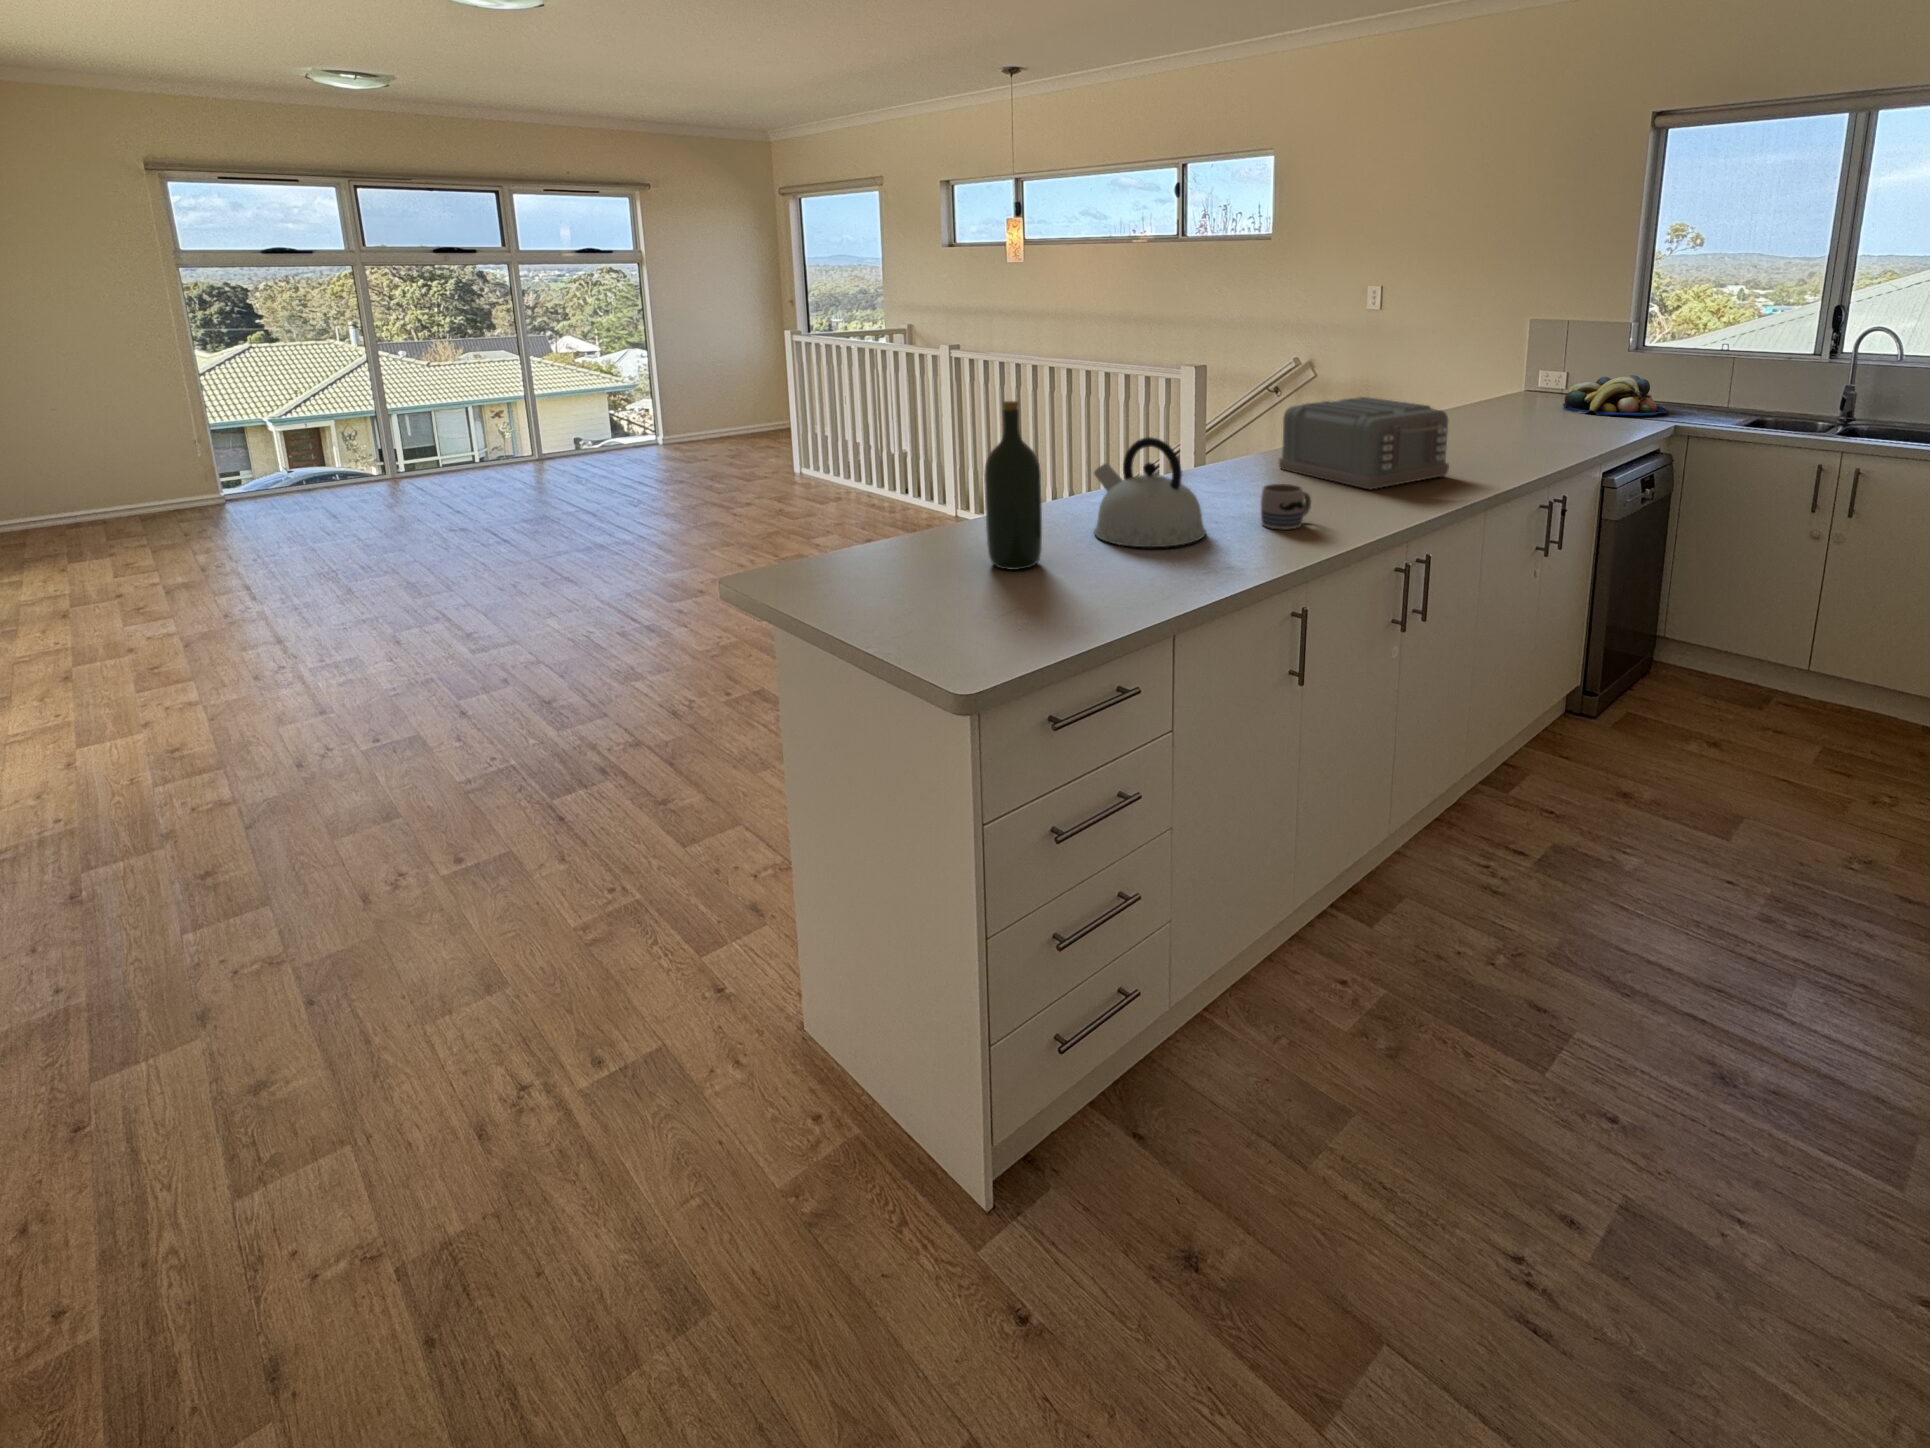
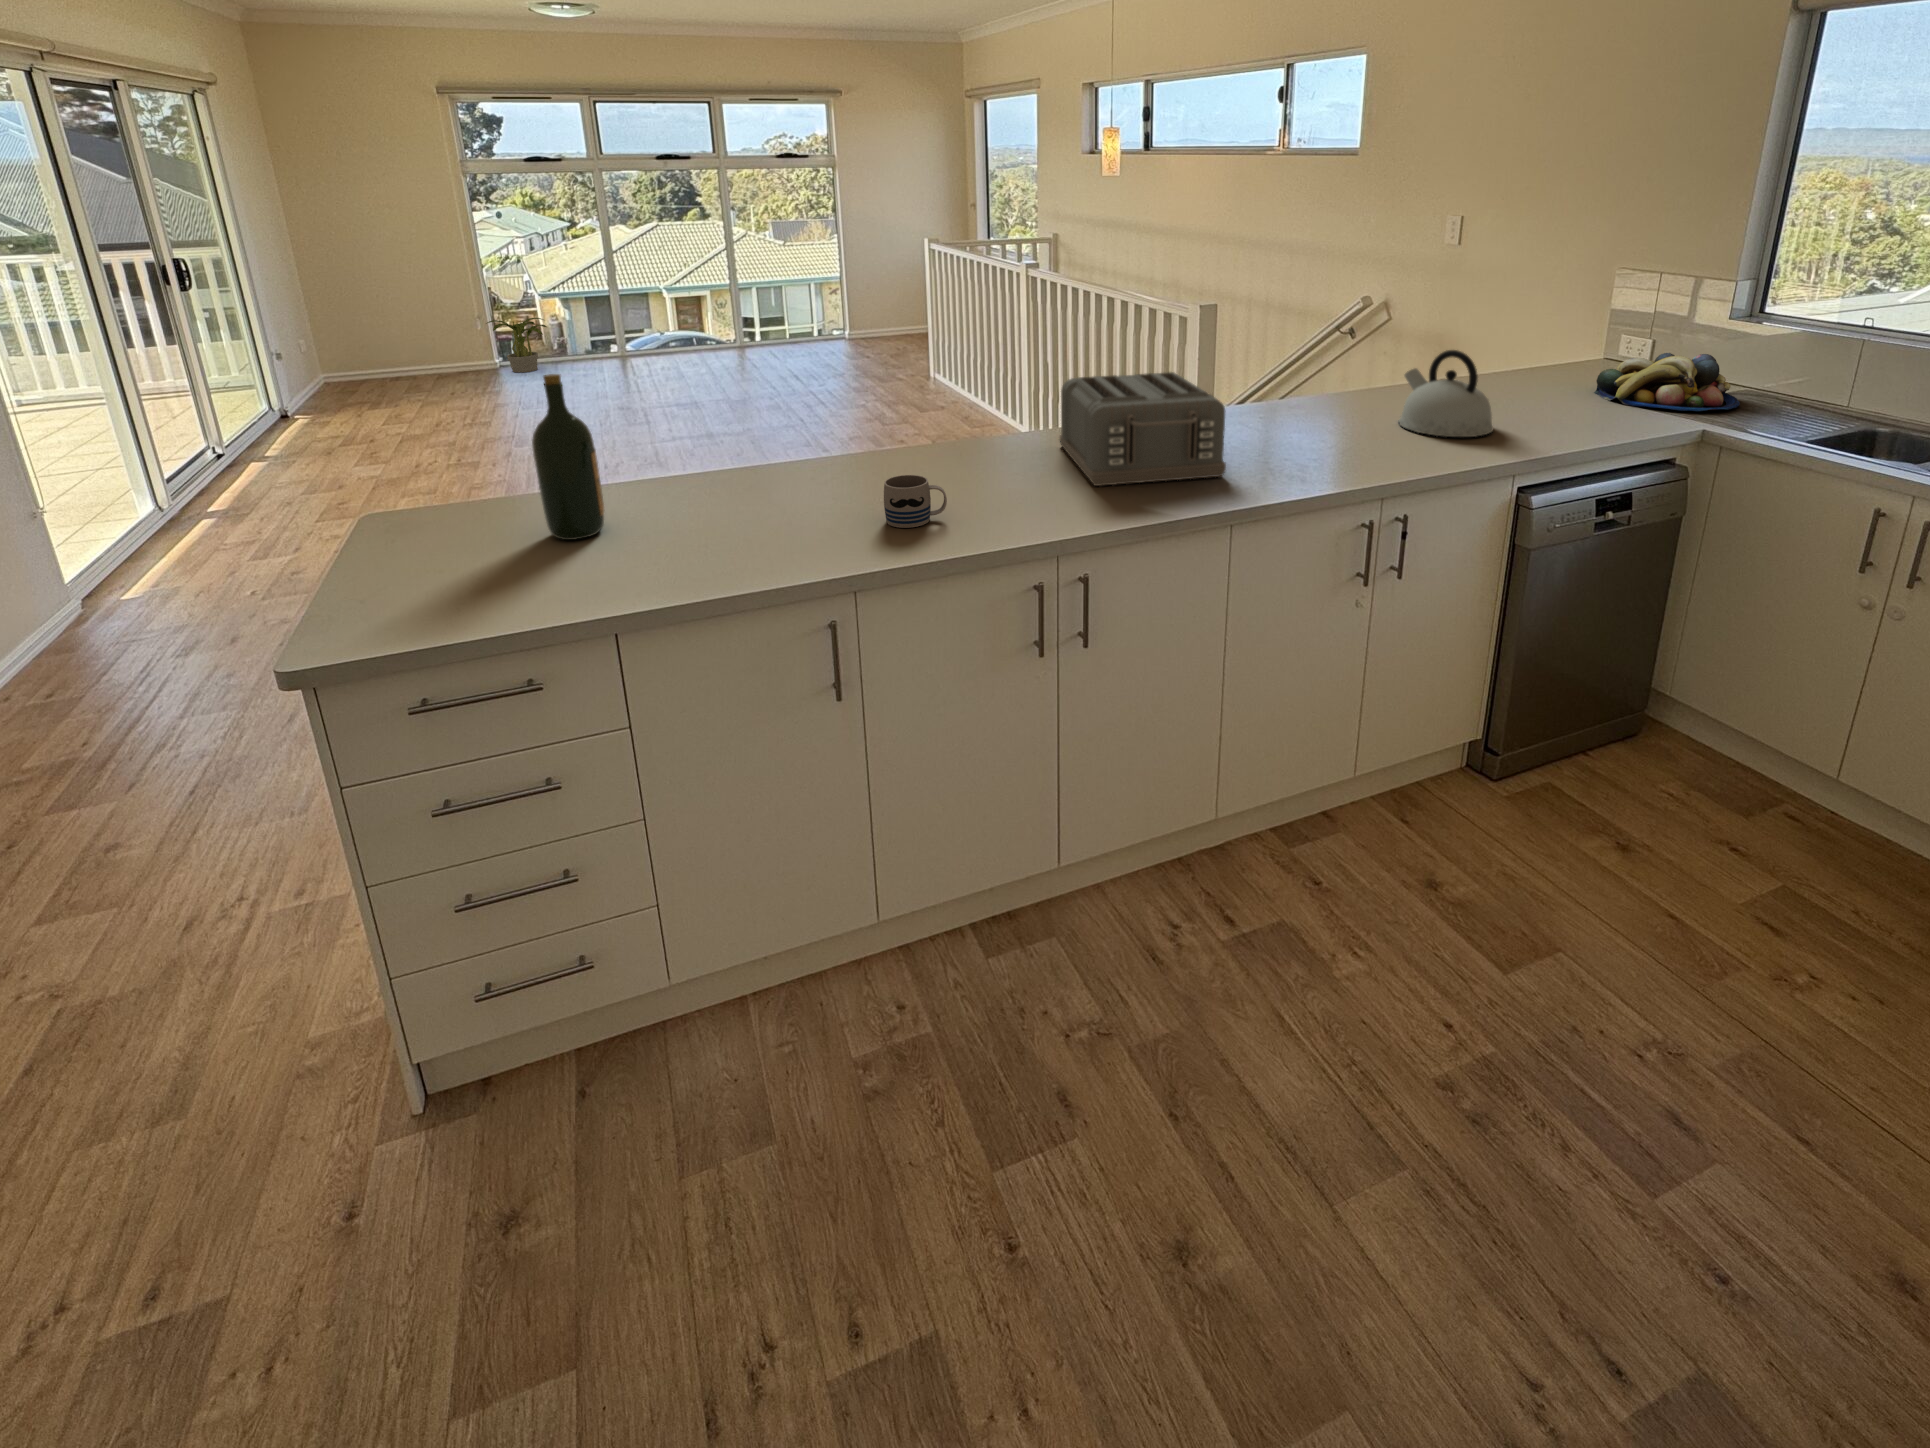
kettle: present [1094,437,1206,547] -> present [1398,350,1493,437]
potted plant: none [208,439,293,507] -> present [486,318,547,372]

